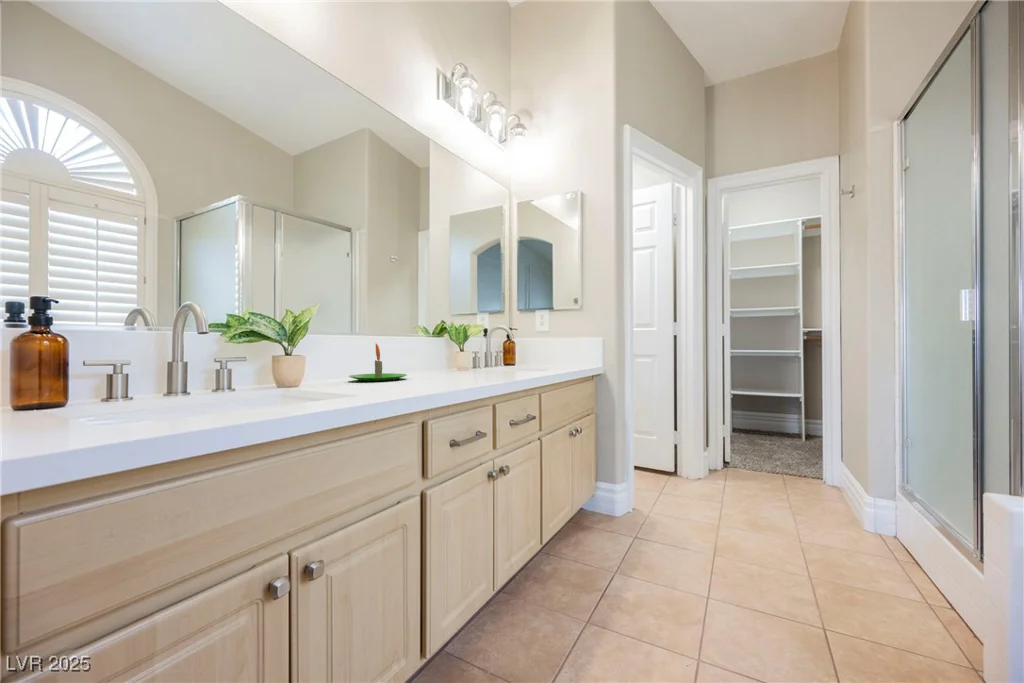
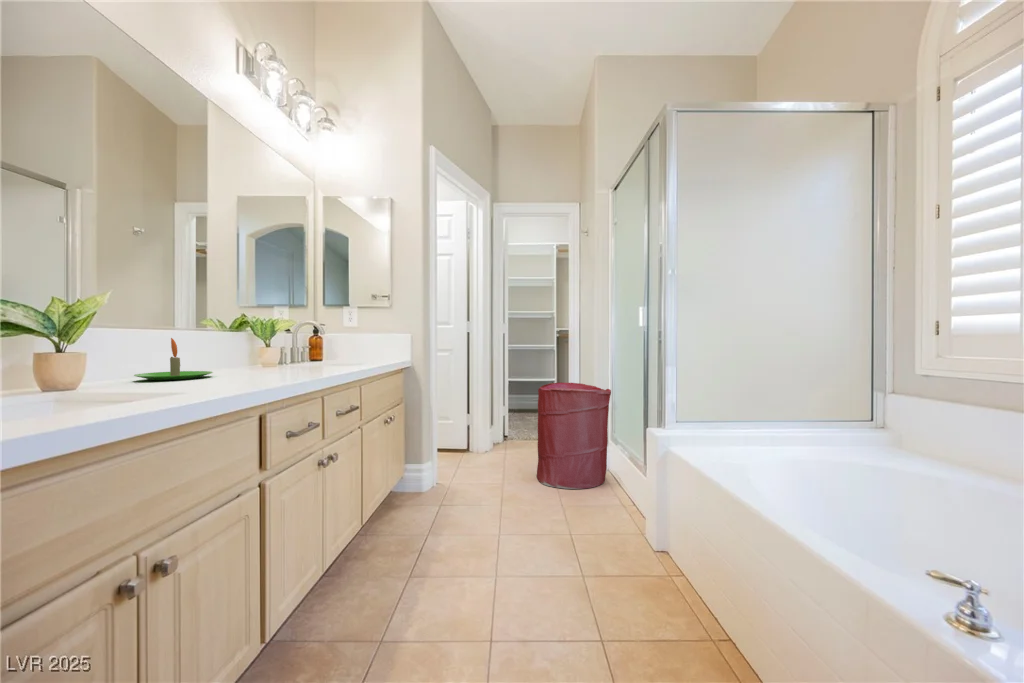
laundry hamper: none [768,401,892,553] -> present [537,383,611,489]

